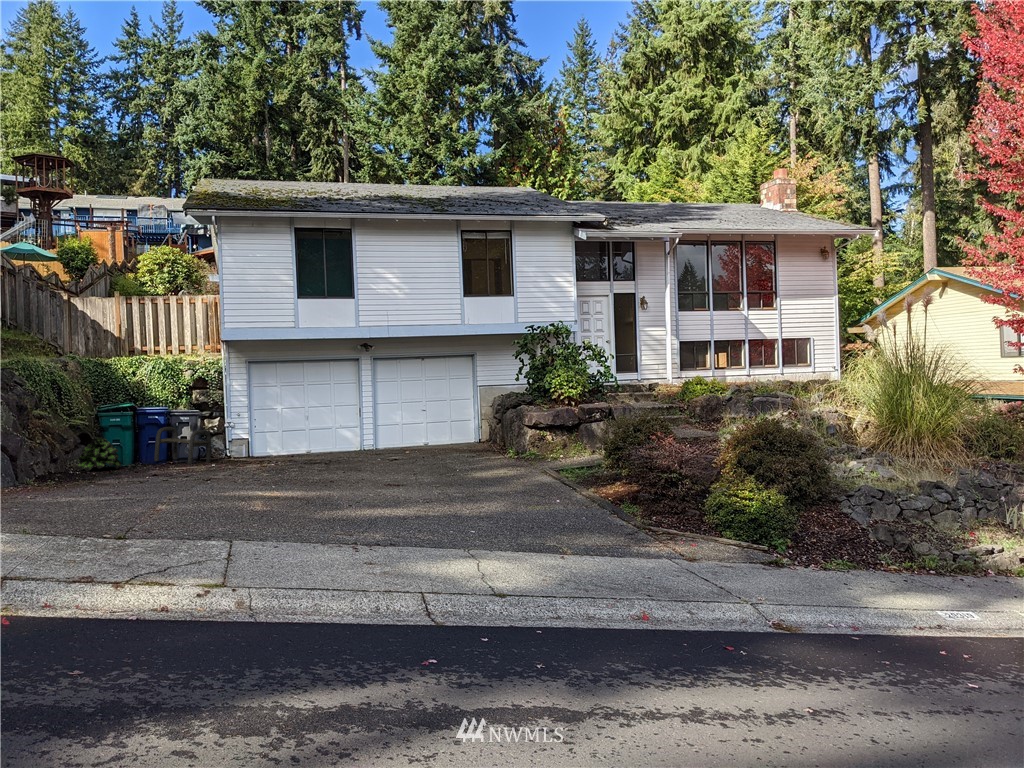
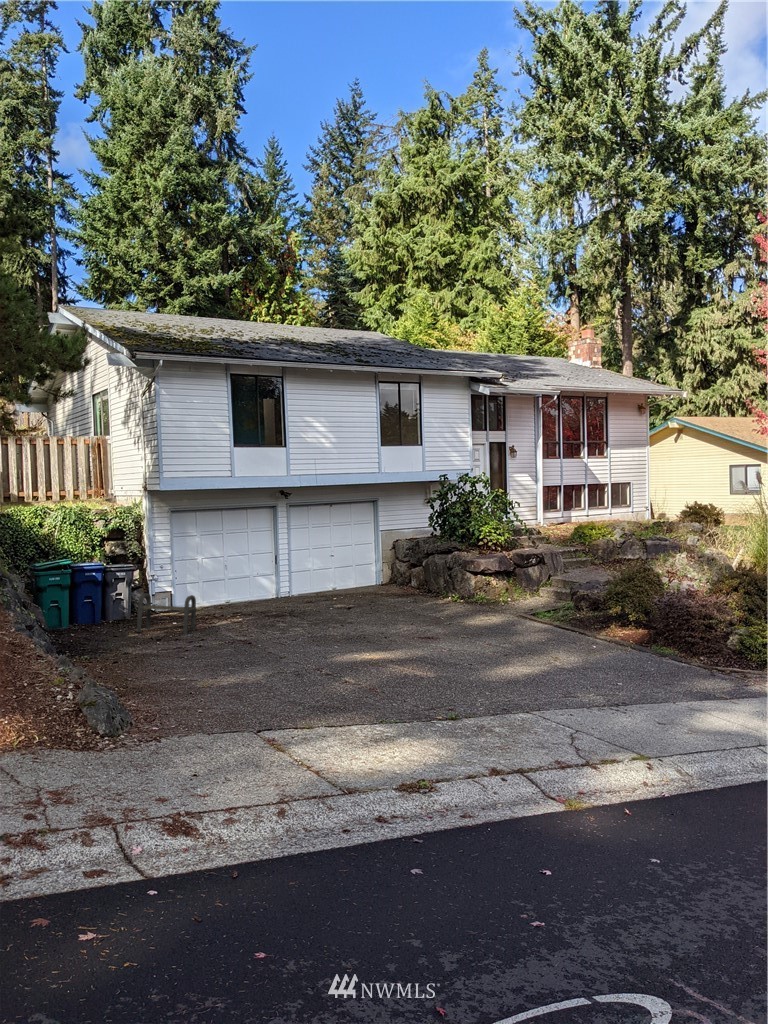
potted plant: present [76,438,121,471] -> none [98,611,145,650]

